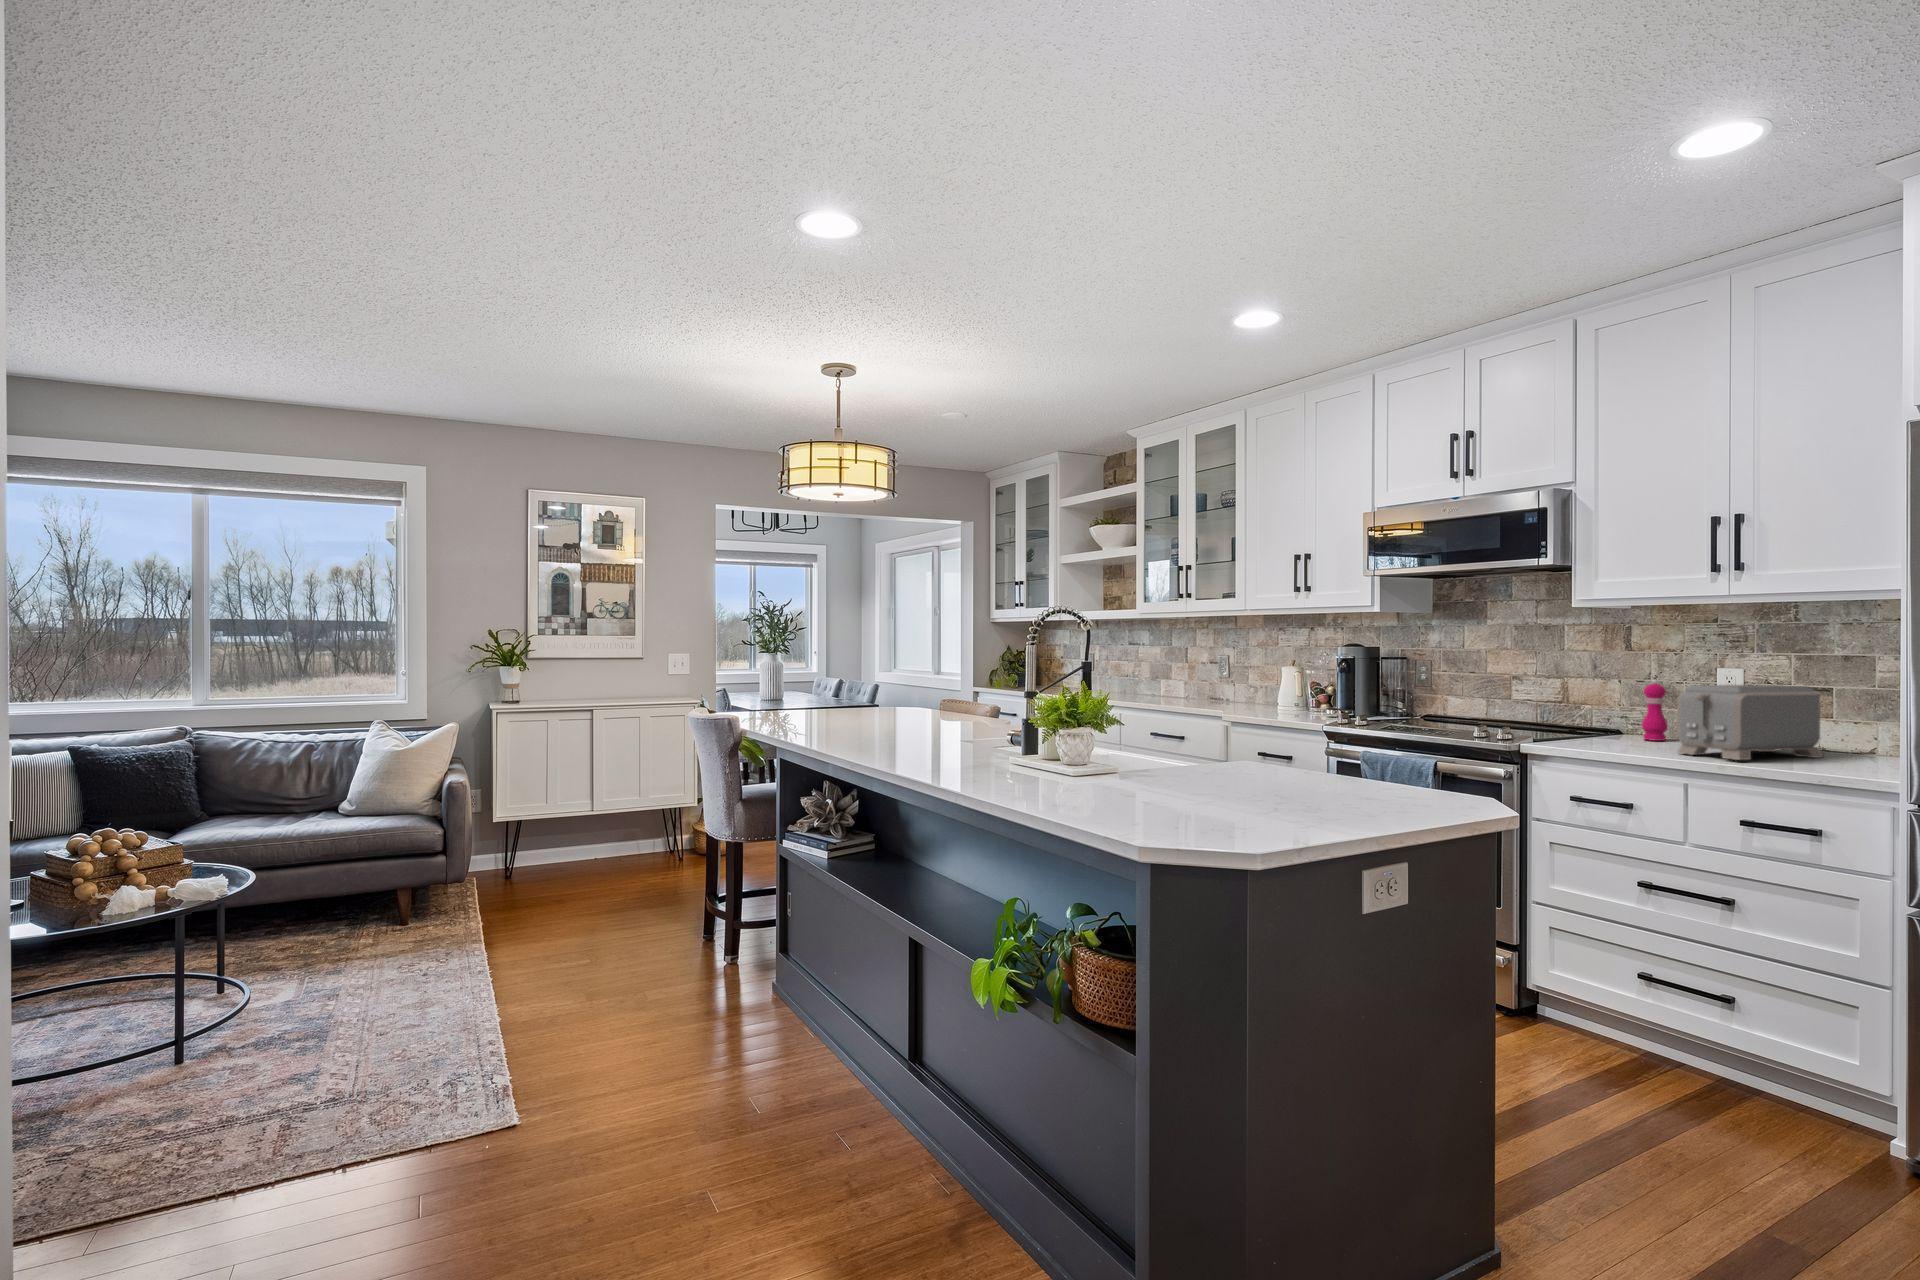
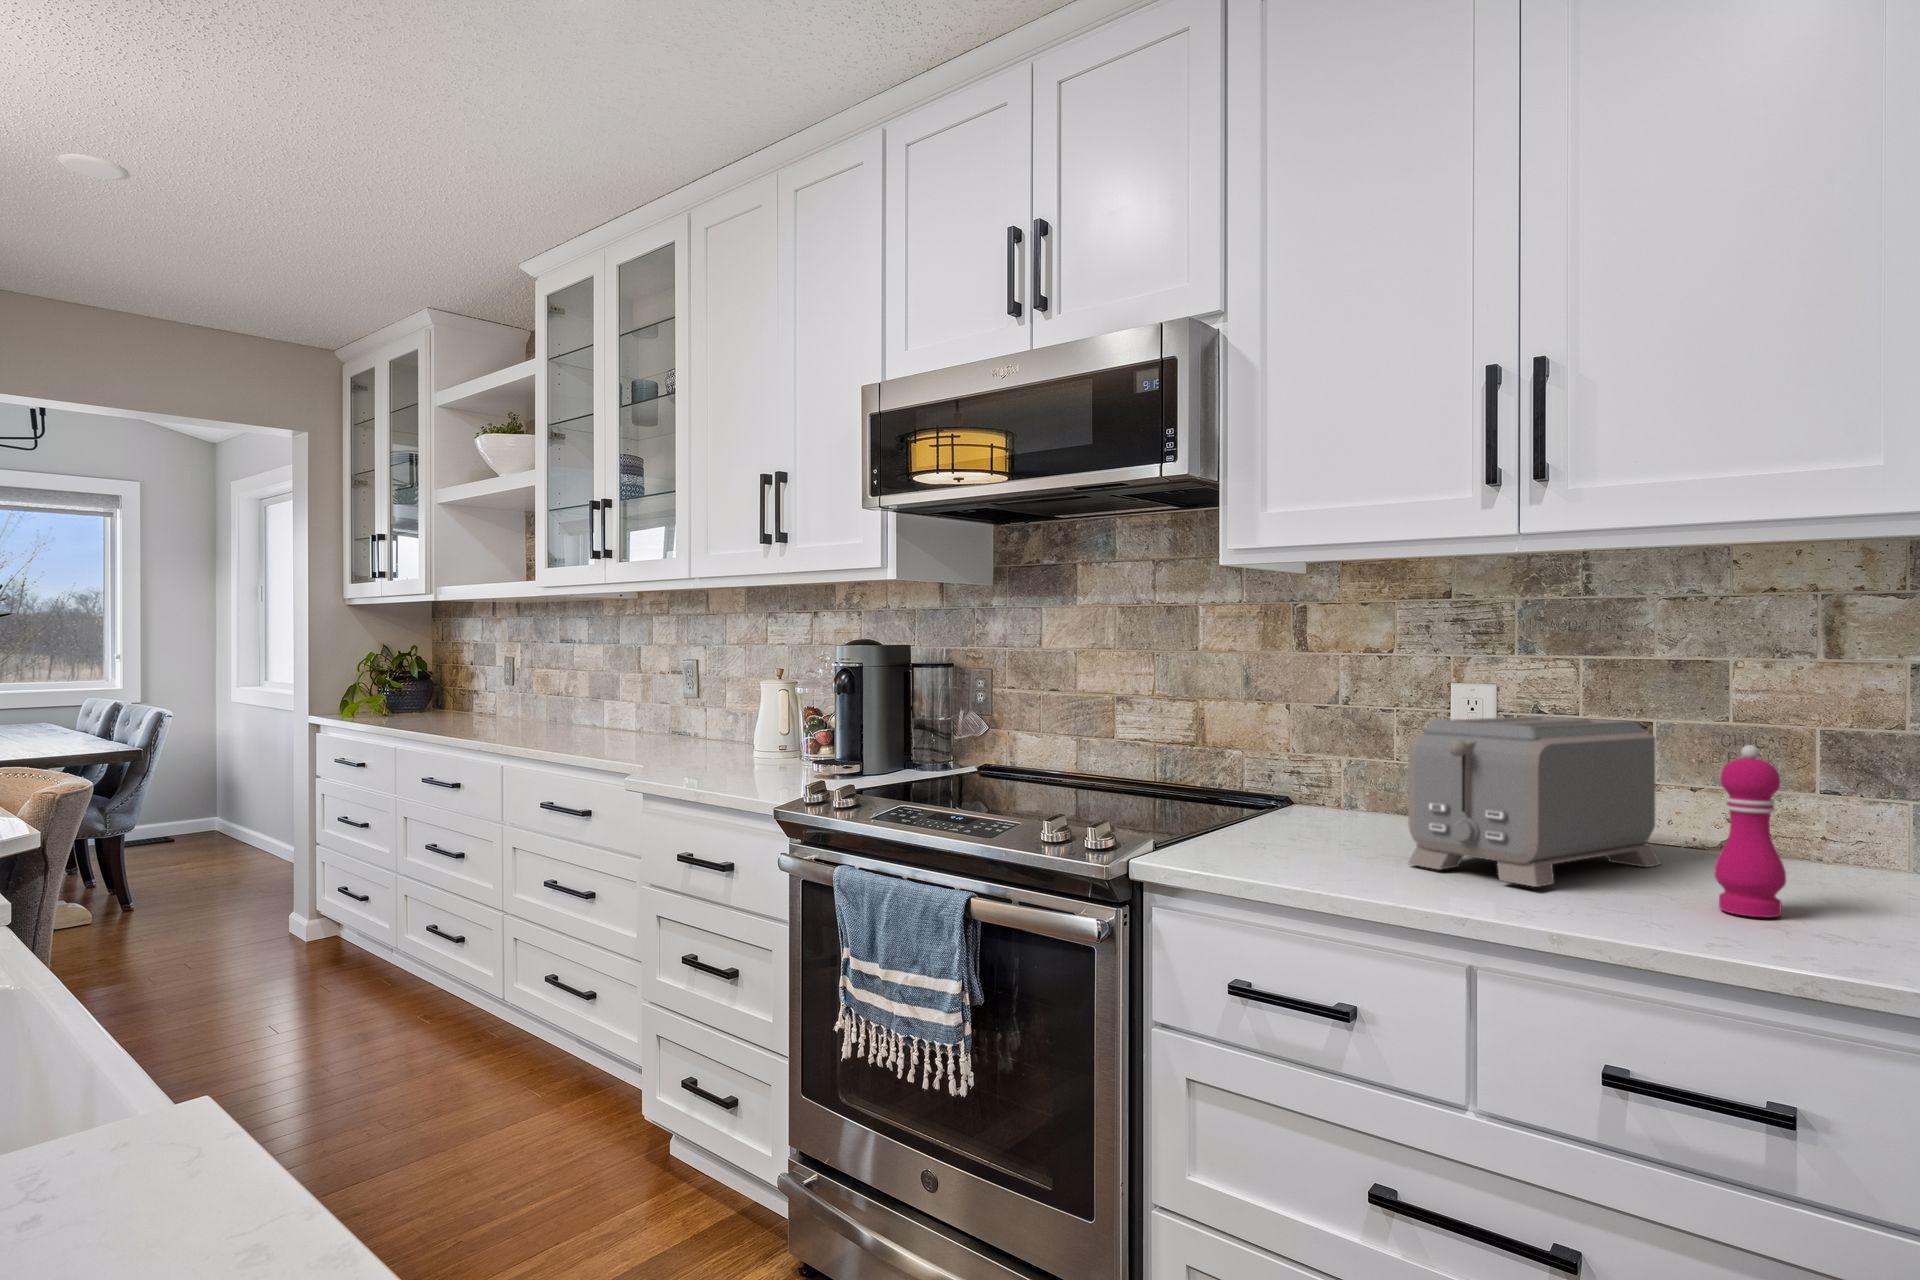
pepper mill: present [1642,679,1668,741] -> present [1714,745,1787,917]

